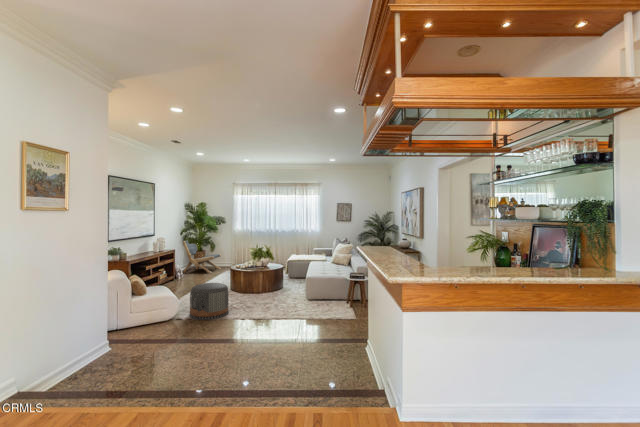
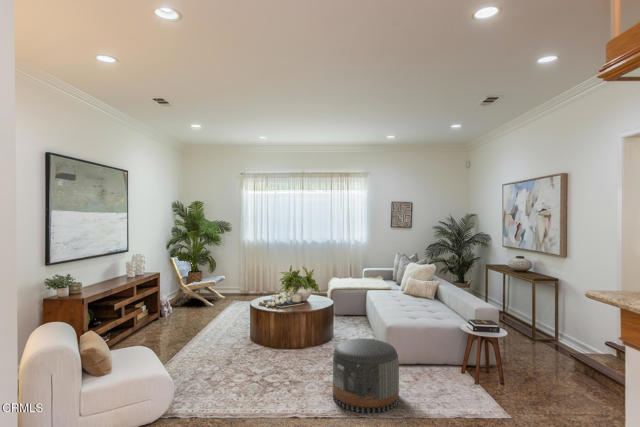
pouf: present [190,283,229,320] -> present [333,338,399,413]

